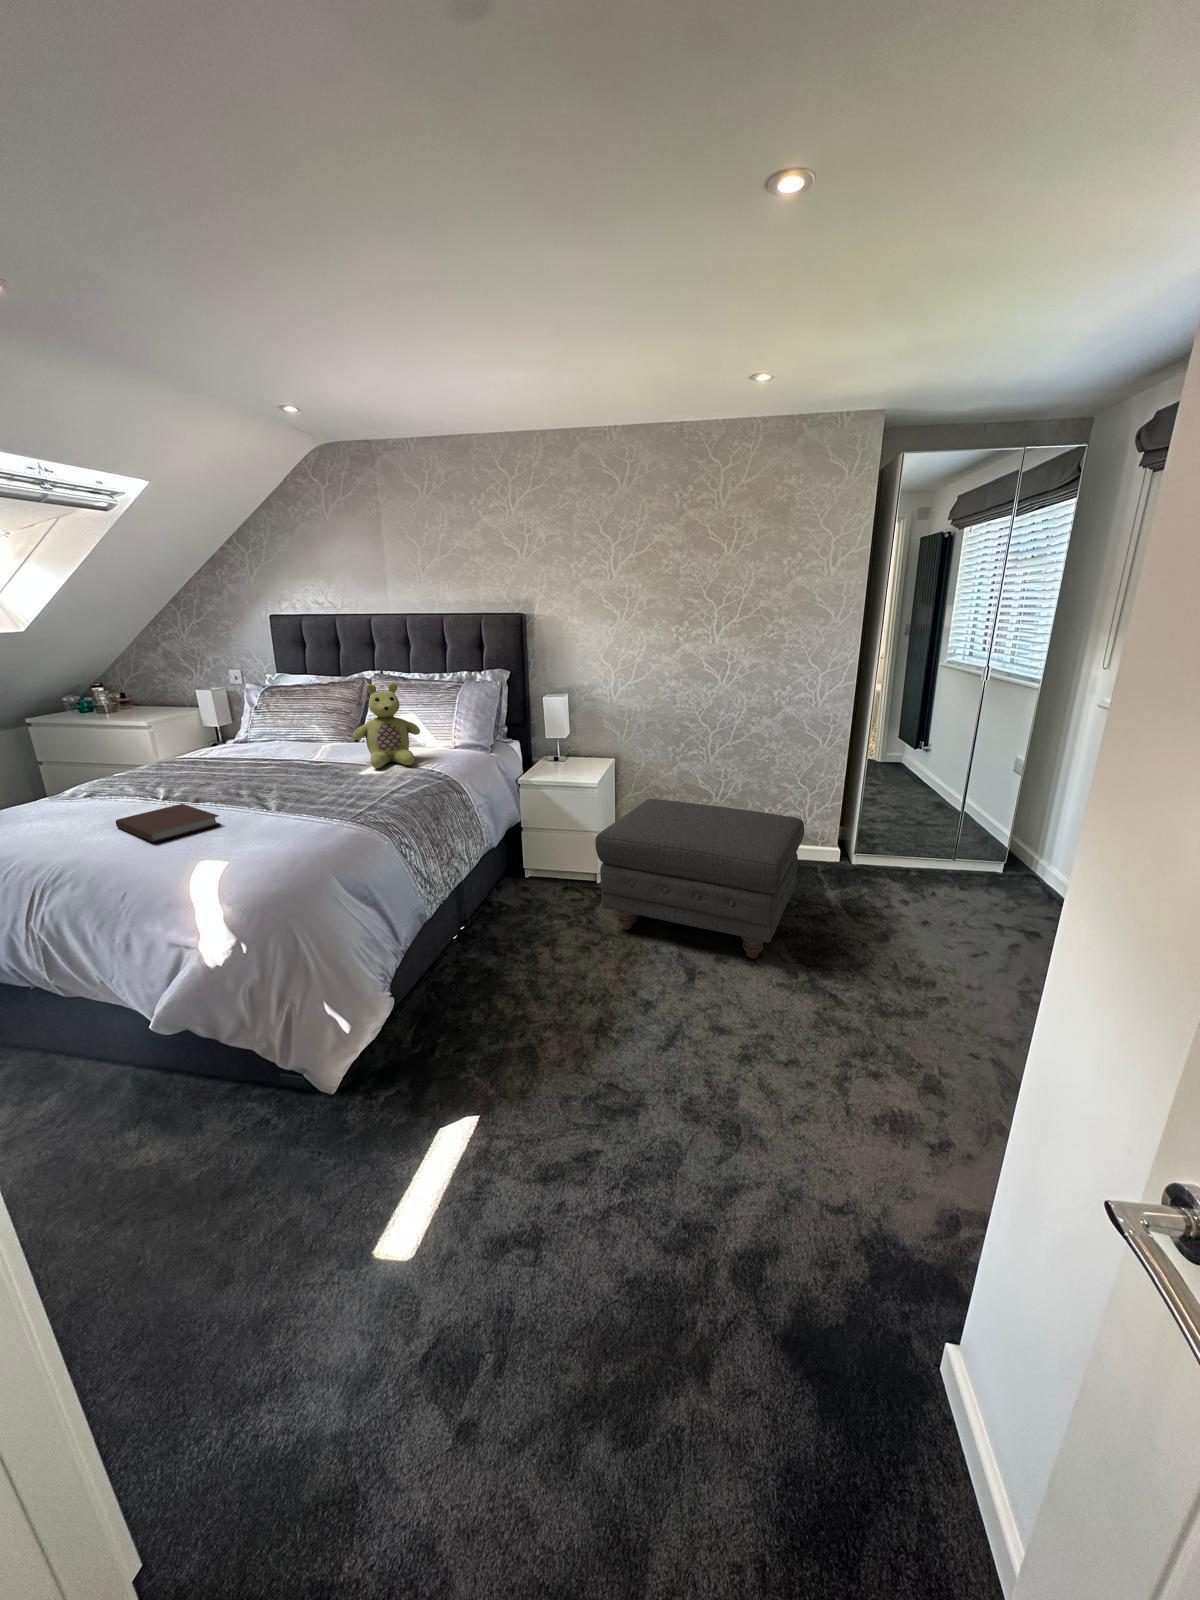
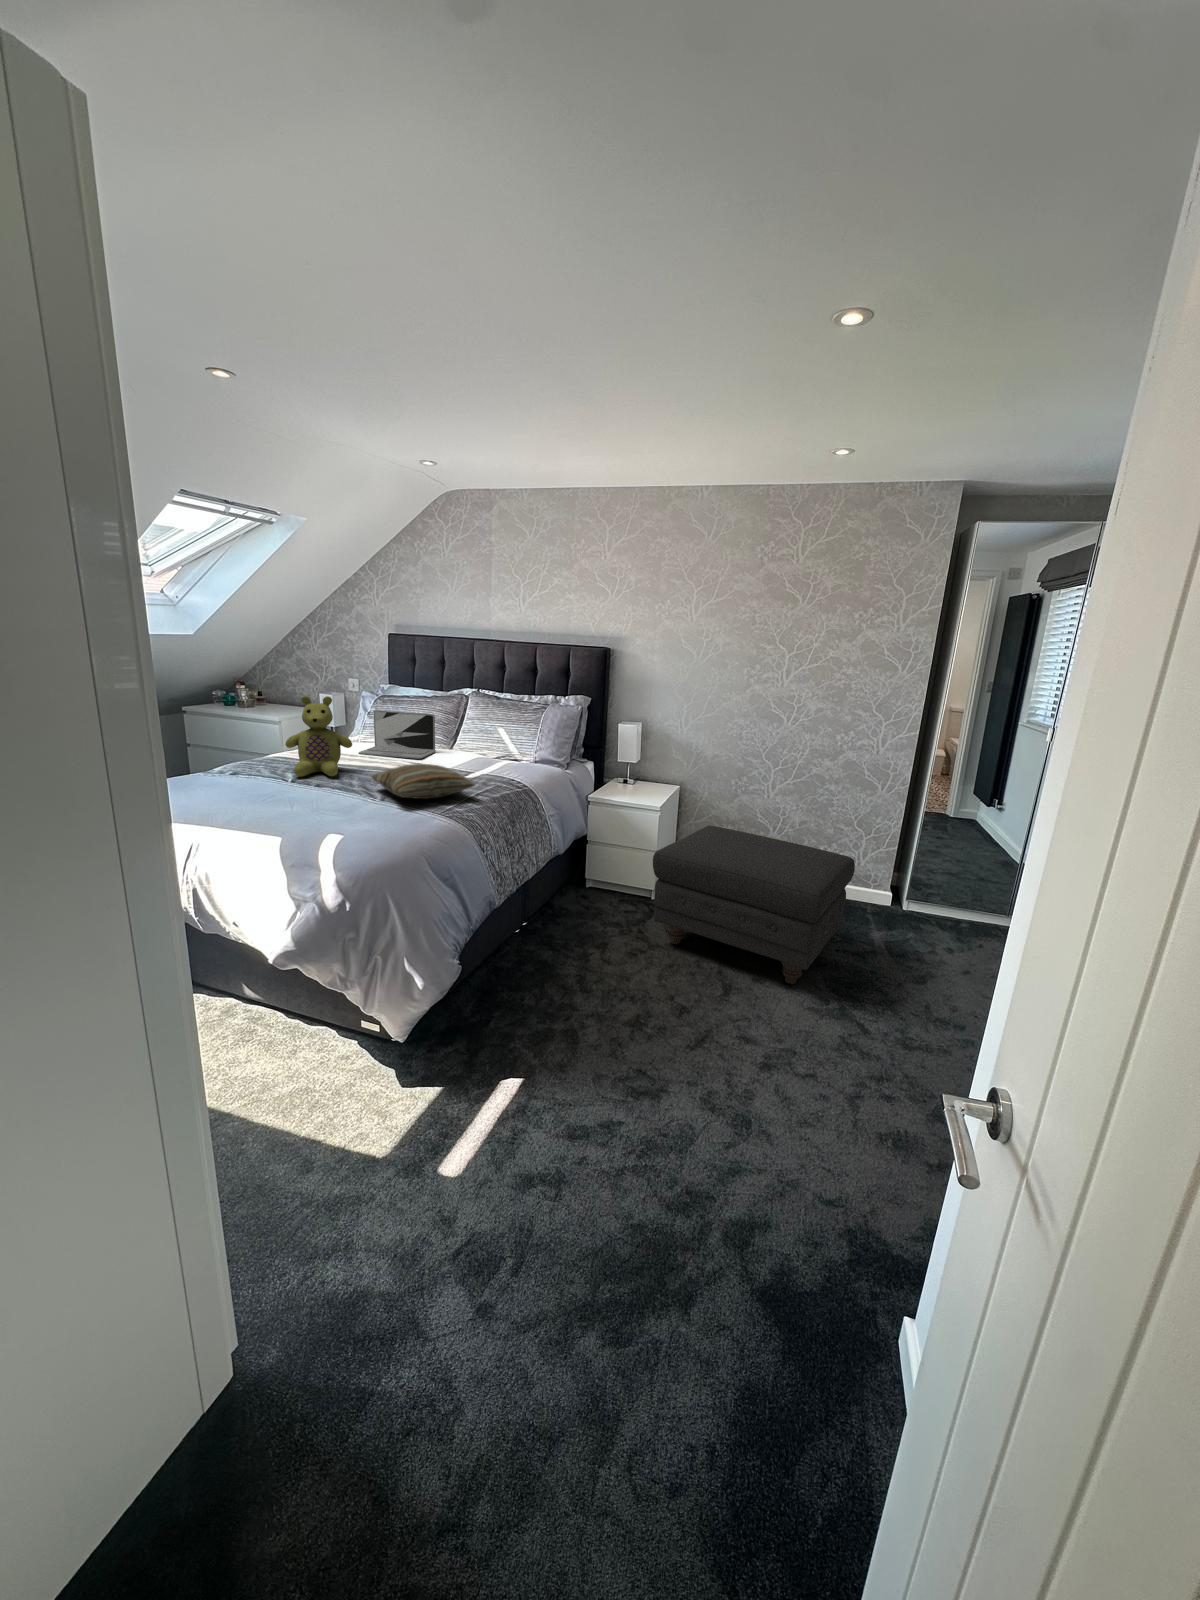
stuffed bear: present [353,683,420,768] -> present [285,696,352,777]
laptop: none [247,704,339,757] -> present [359,710,436,759]
pillow: none [262,762,389,804] -> present [372,764,475,799]
notebook: present [116,804,221,842] -> none [255,788,337,816]

